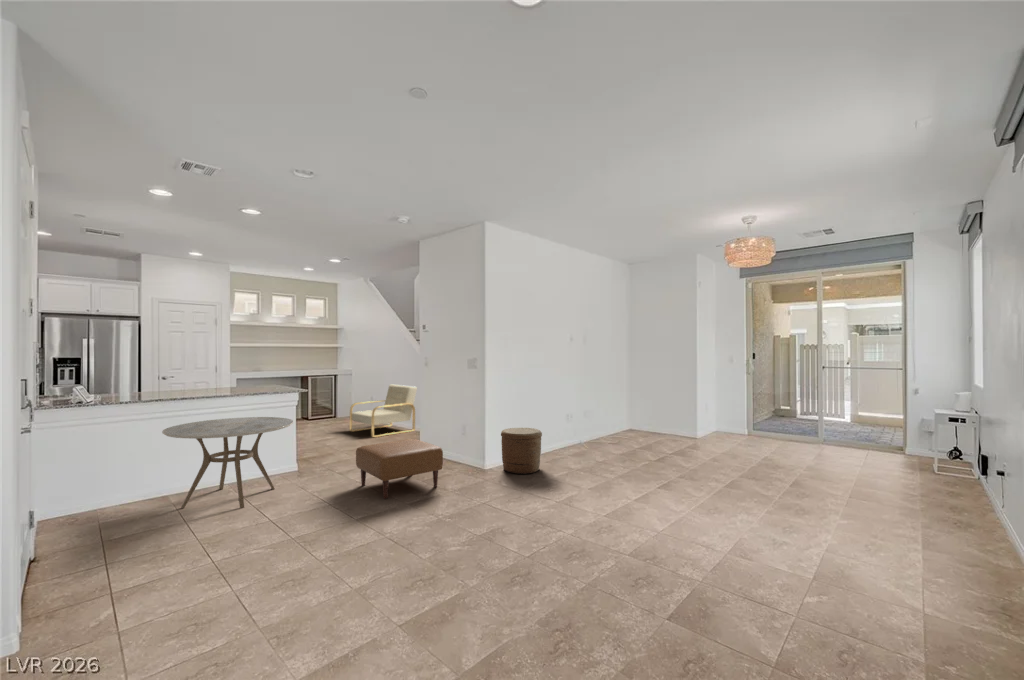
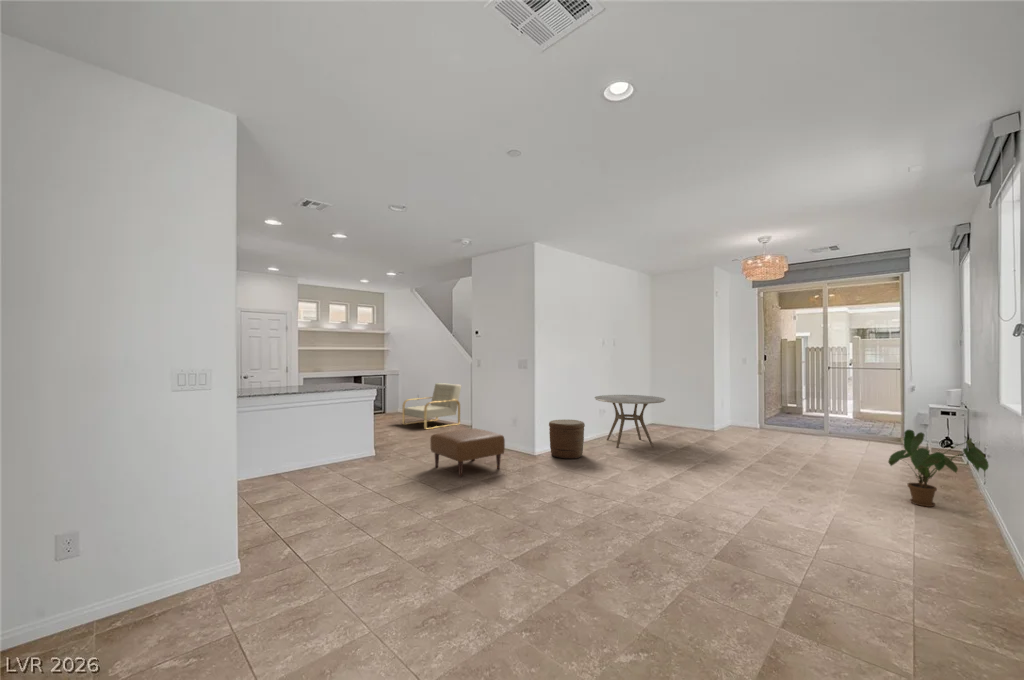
dining table: present [162,417,293,508] -> present [595,395,665,448]
house plant: none [888,444,1011,538] -> present [888,430,989,507]

